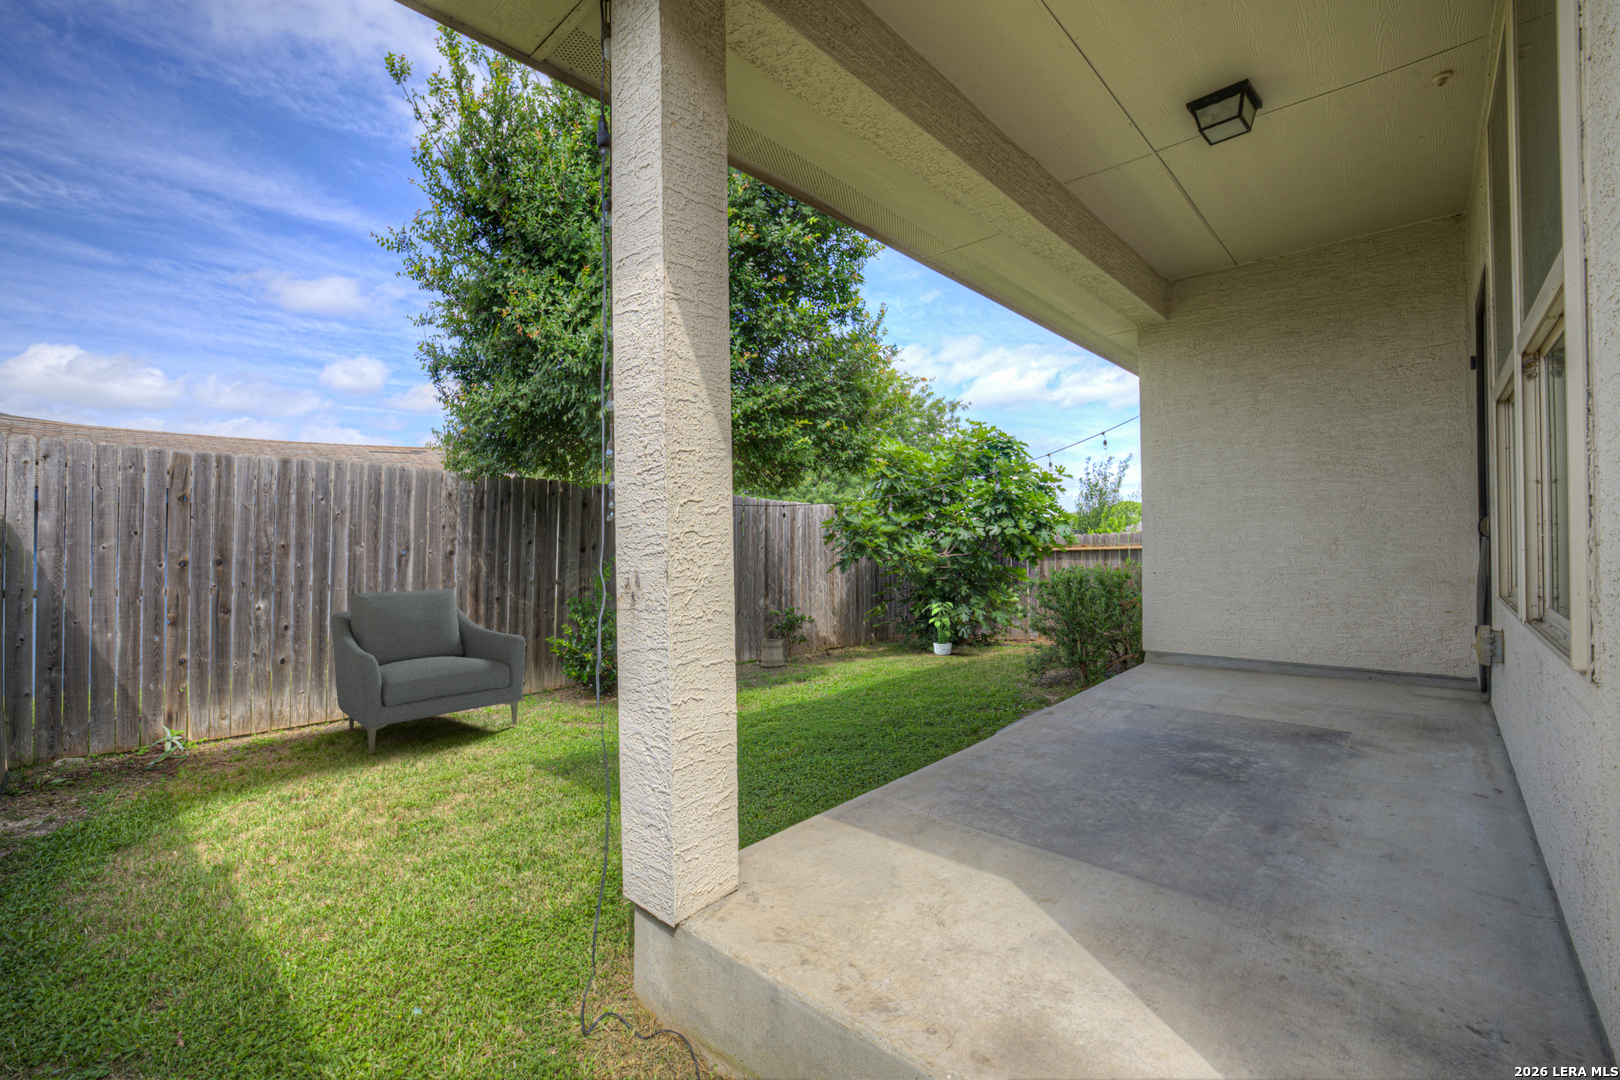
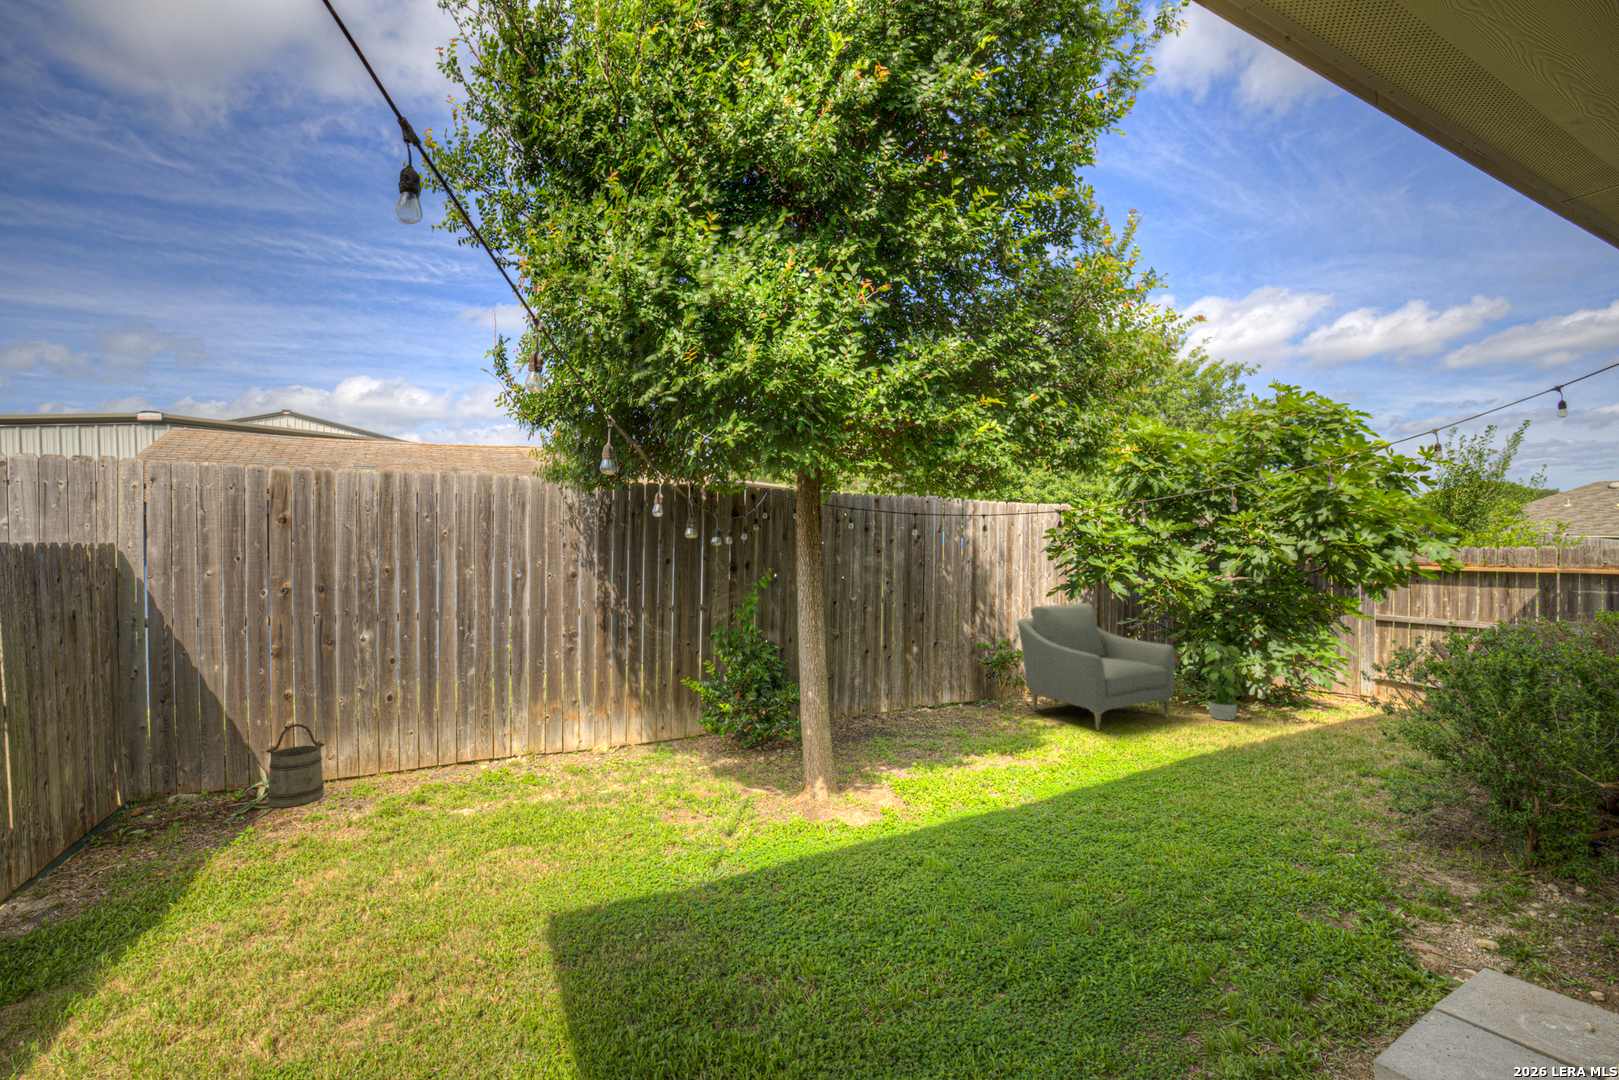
chair: present [331,589,525,754] -> present [1017,603,1175,731]
bucket: present [761,630,784,667] -> present [266,724,325,808]

